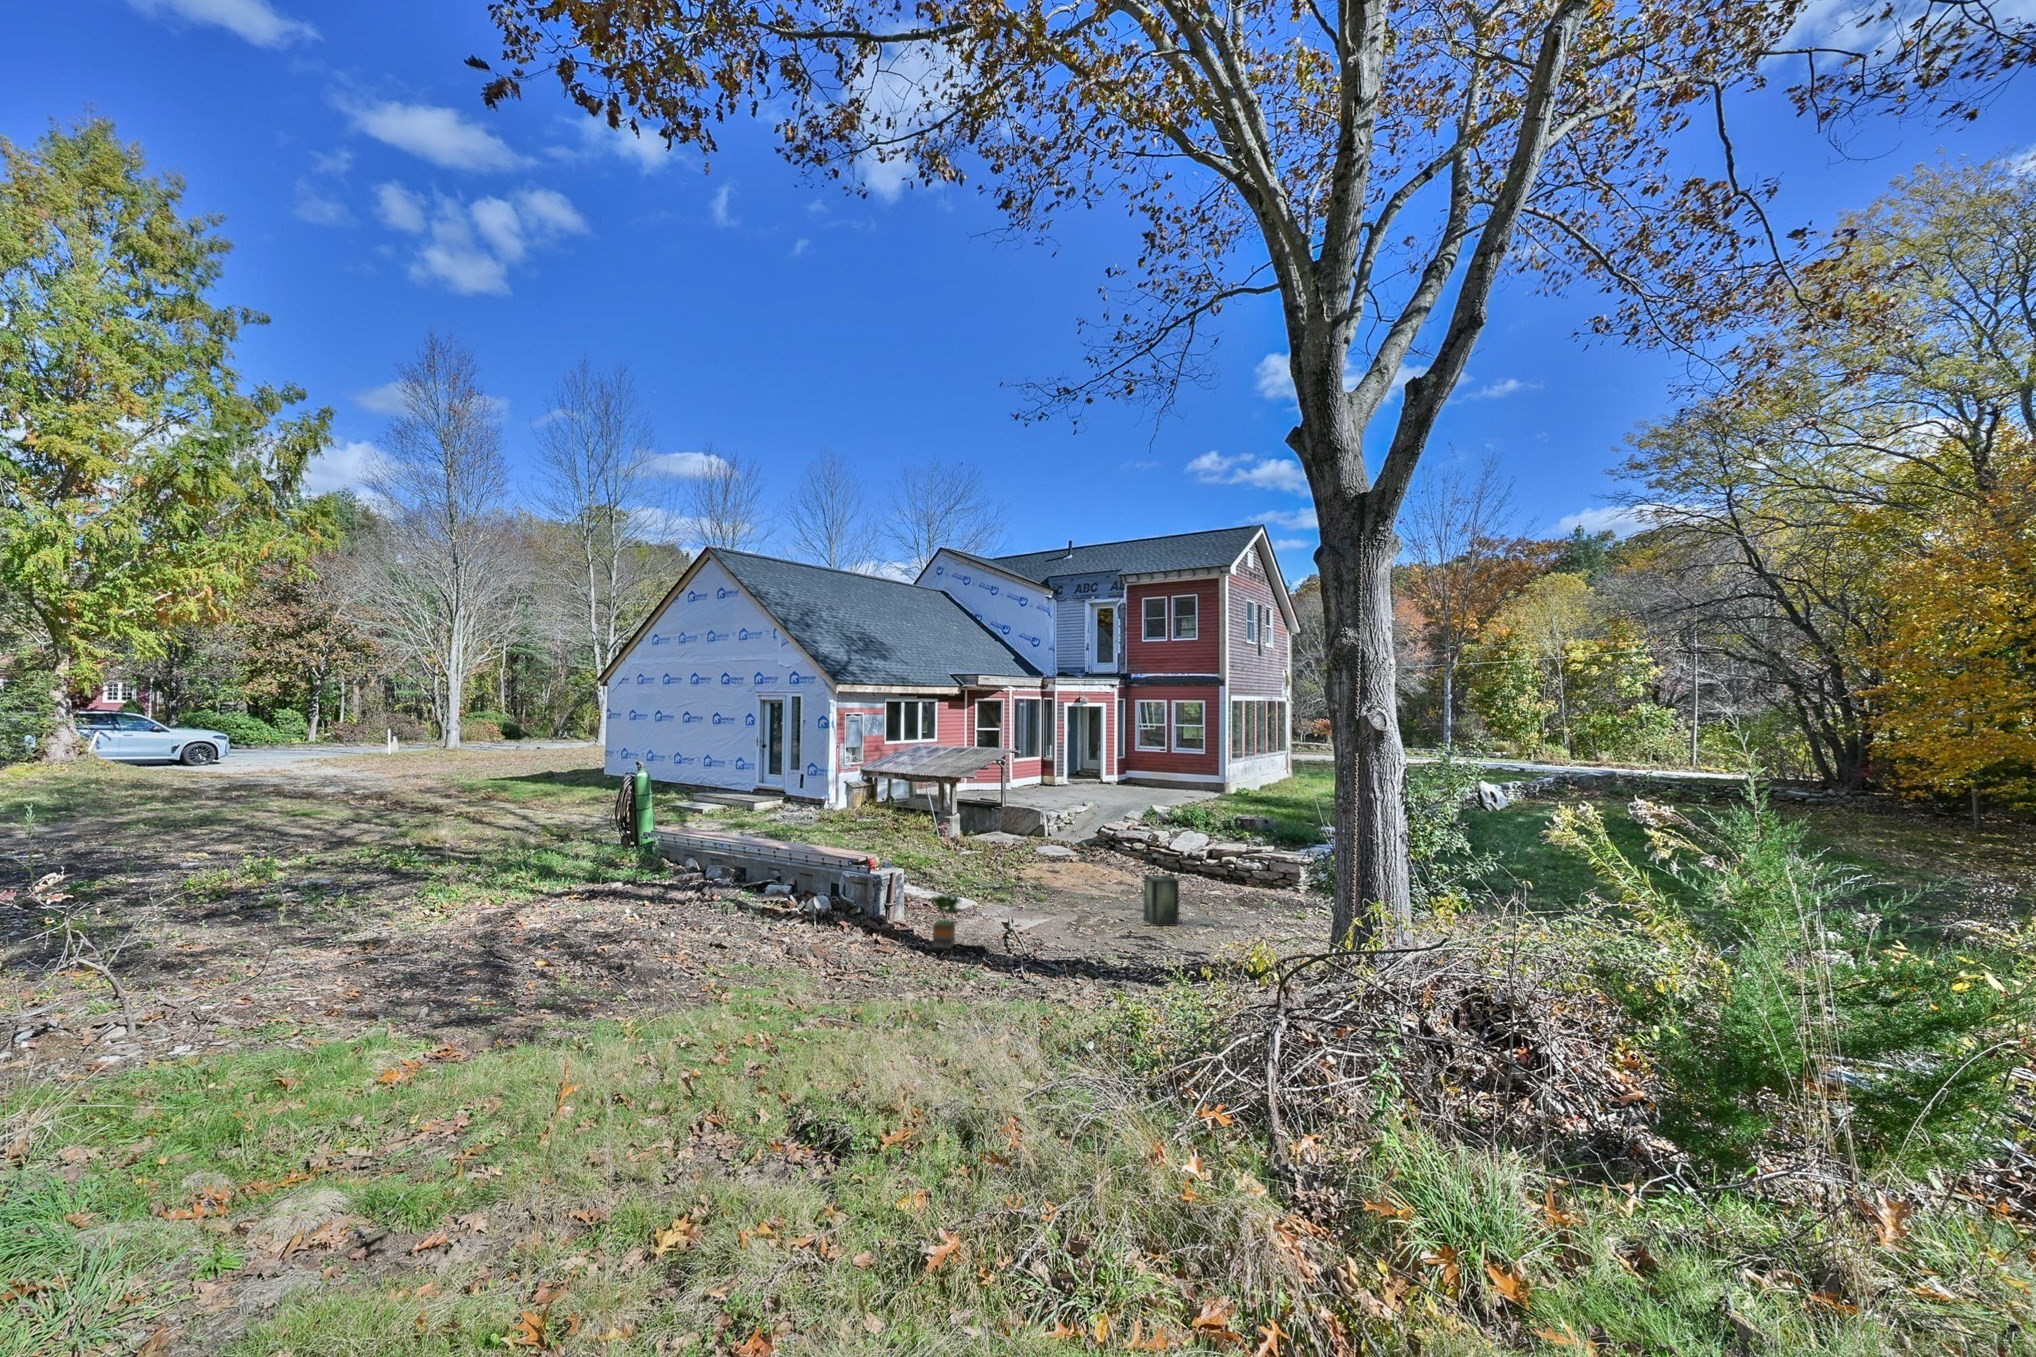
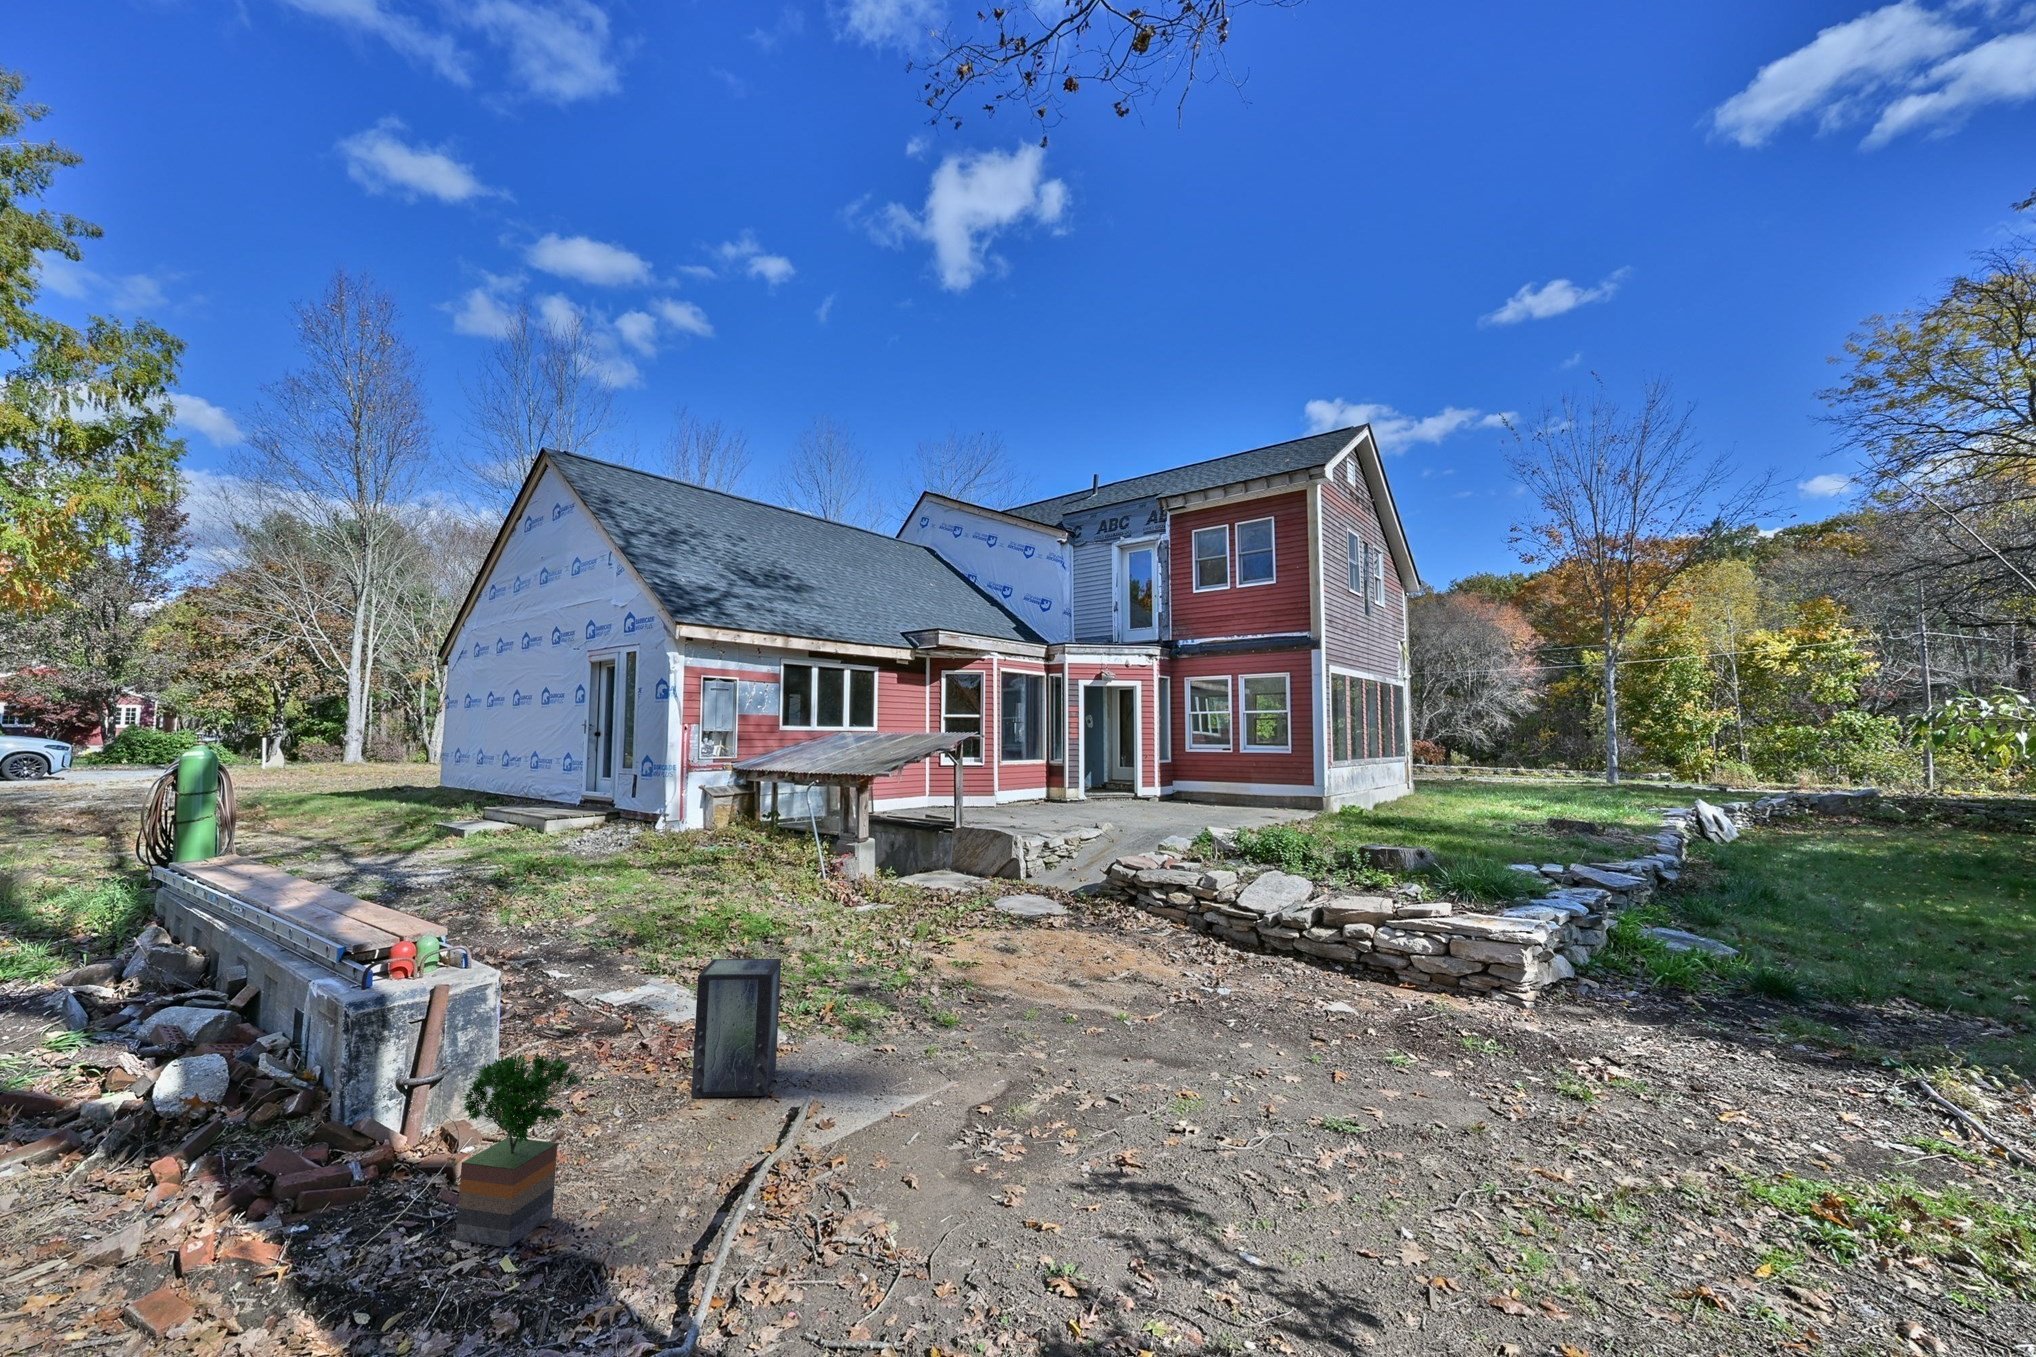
storage box: present [1144,875,1179,926] -> present [691,959,781,1098]

